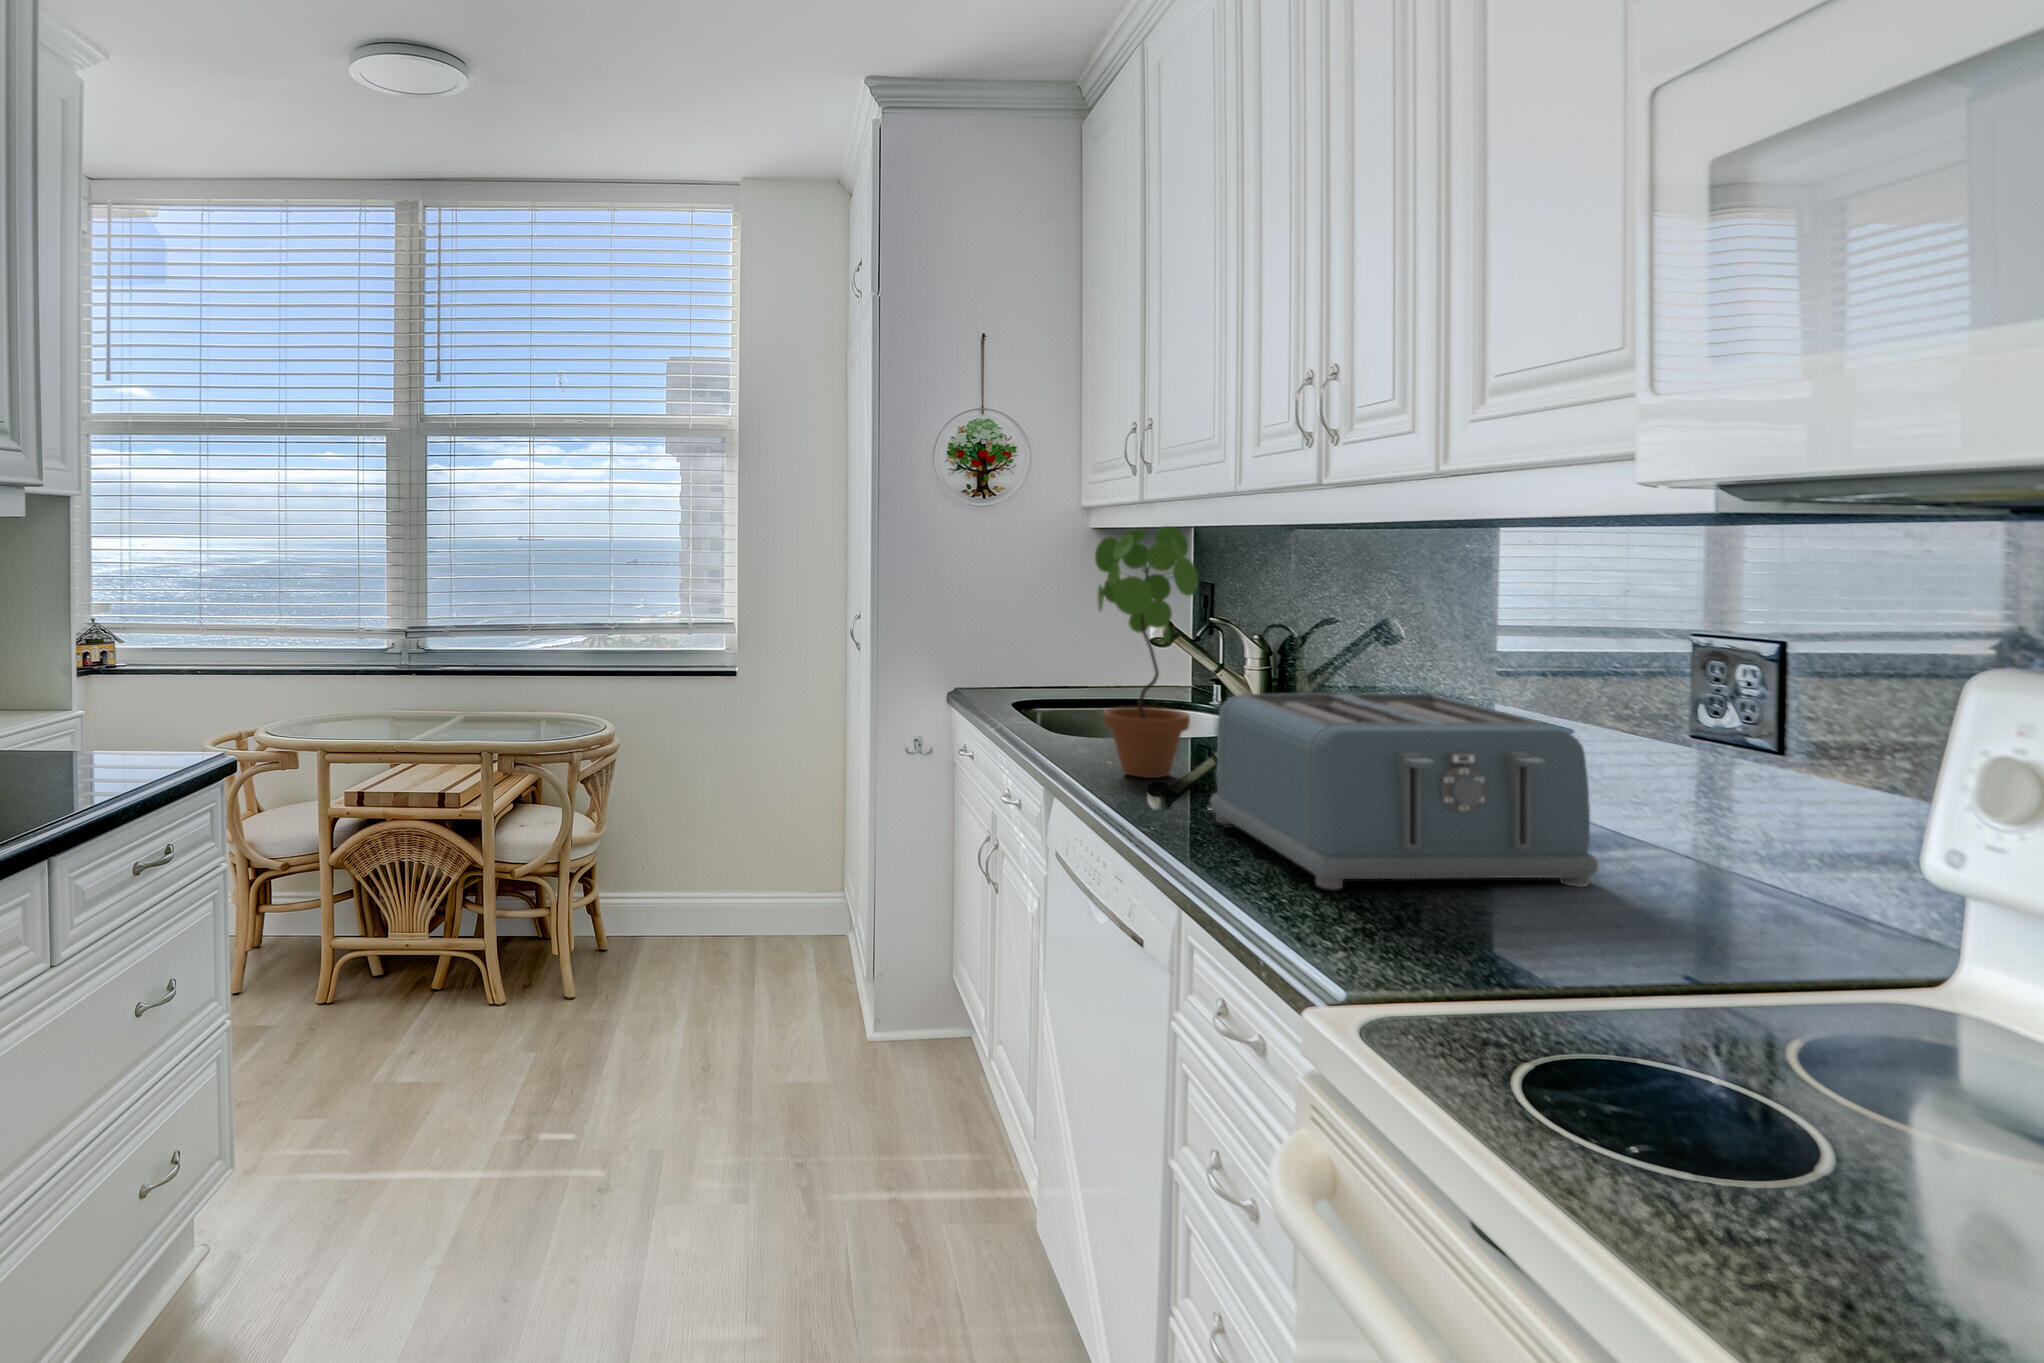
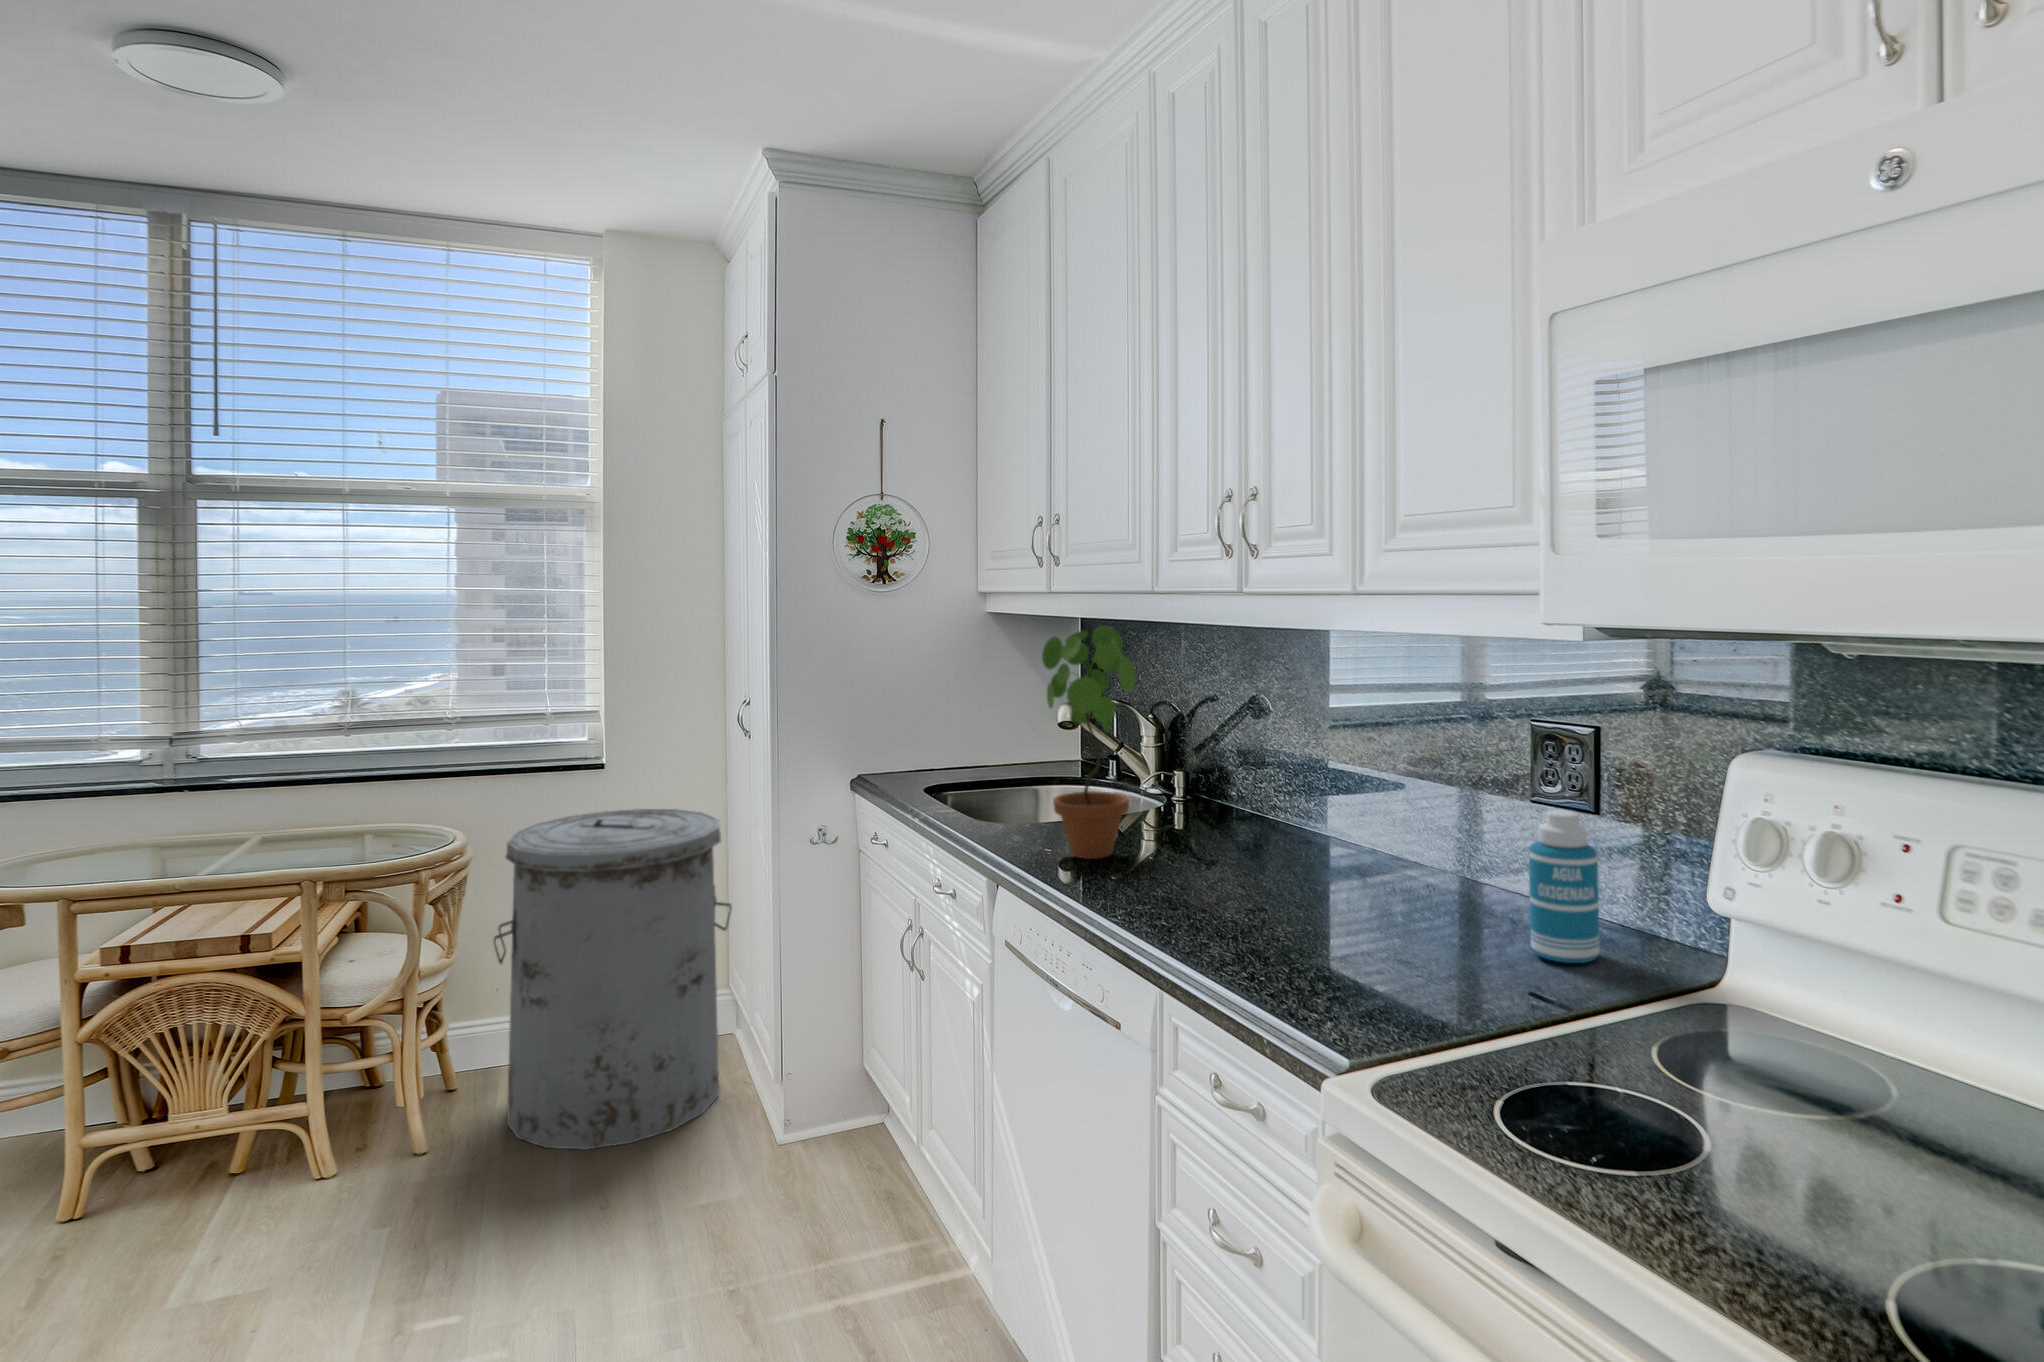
toaster: present [1210,693,1599,890] -> none [1171,773,1474,960]
trash can: none [632,718,840,1020] -> present [493,809,732,1150]
bottle: none [1668,737,1777,939] -> present [1529,810,1600,963]

